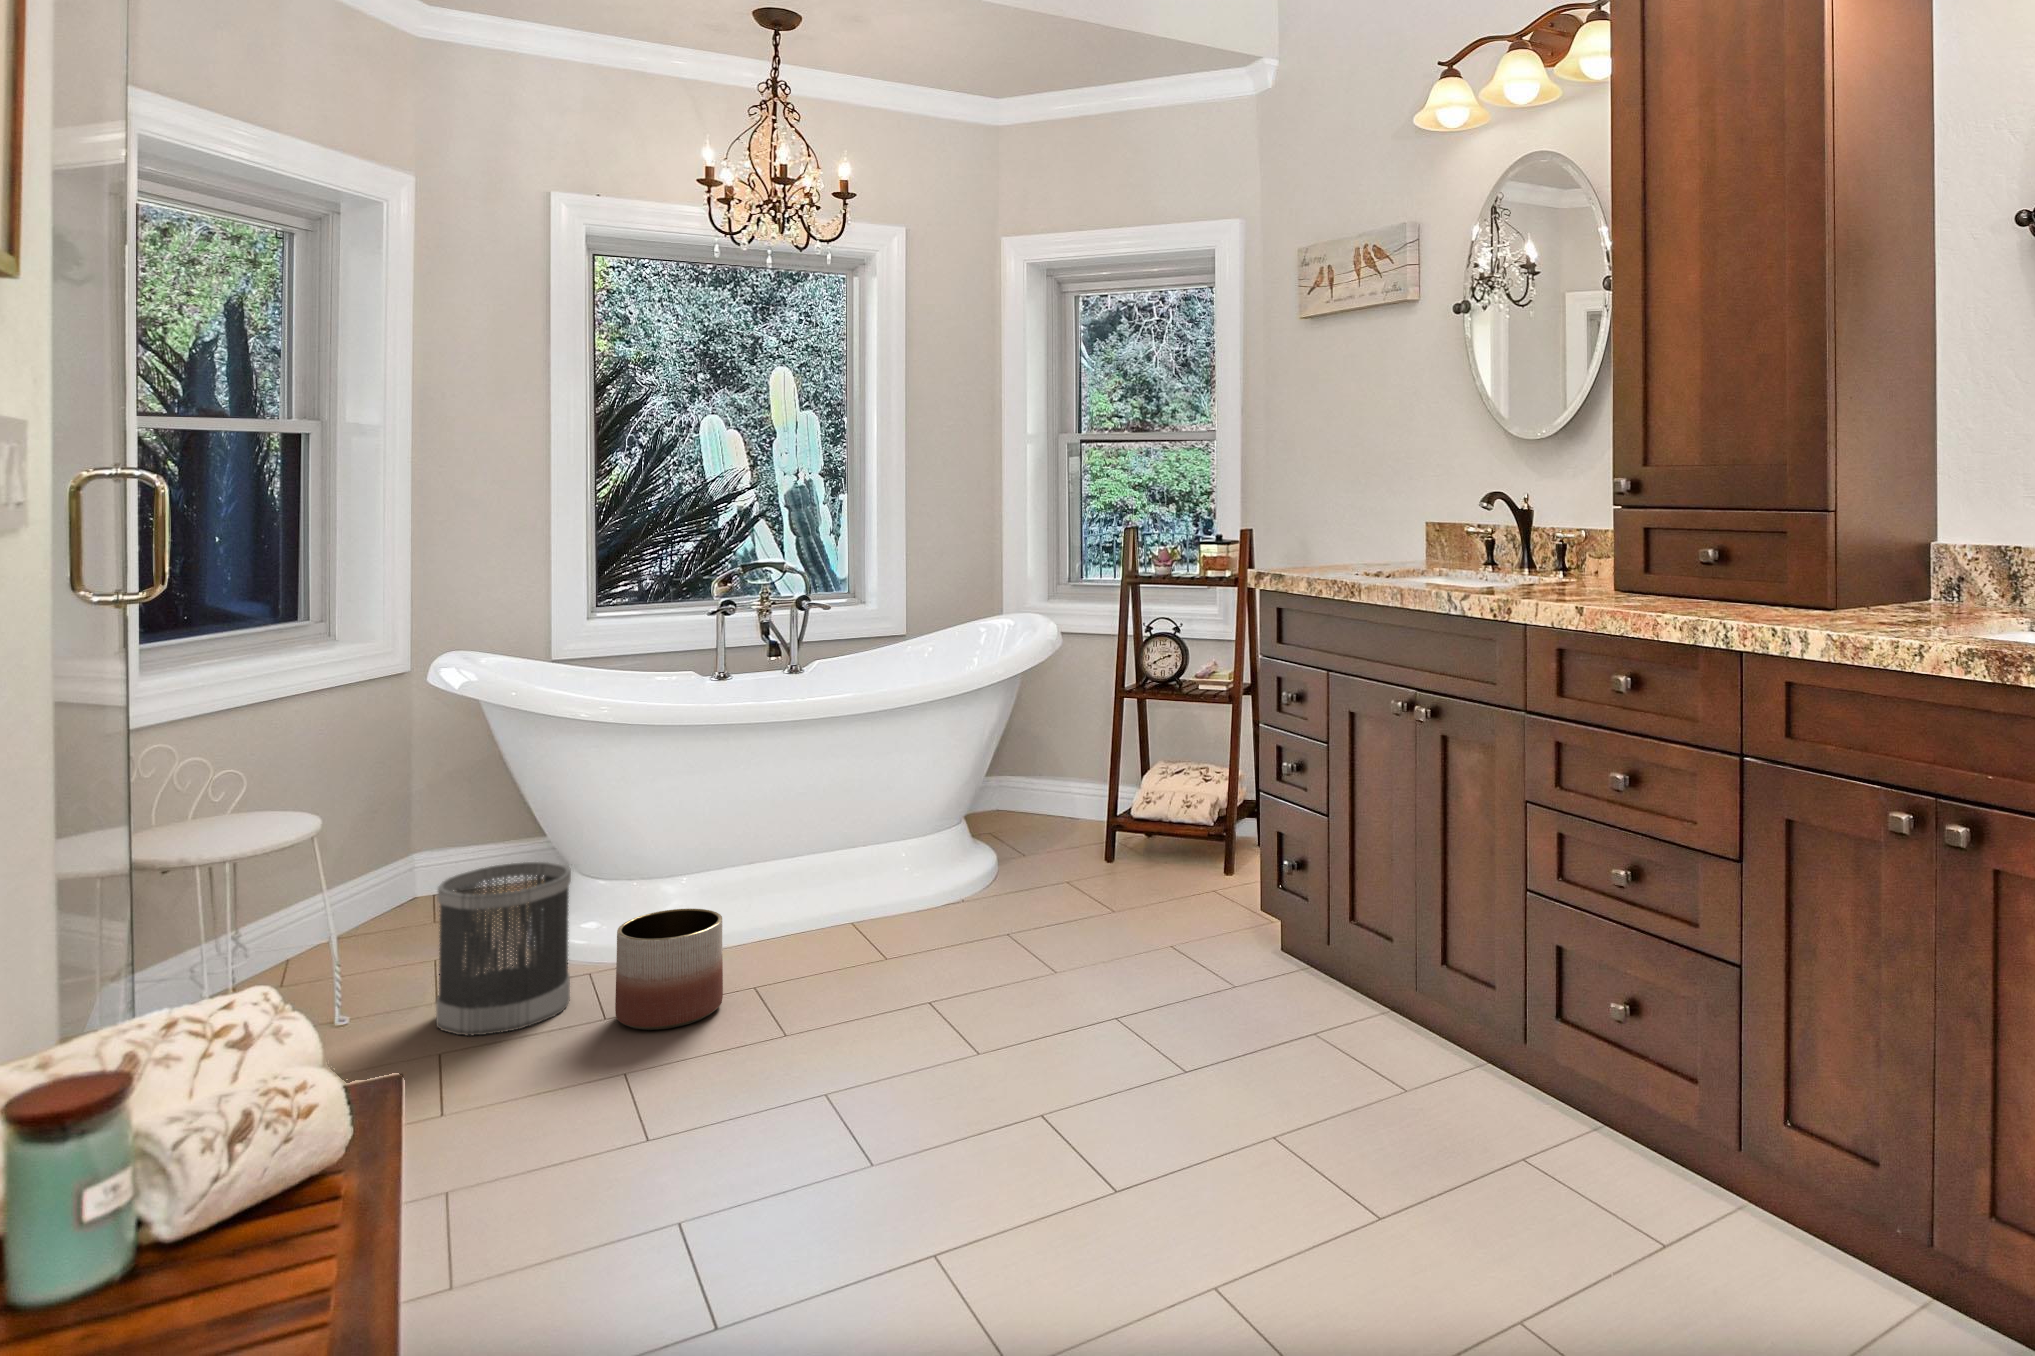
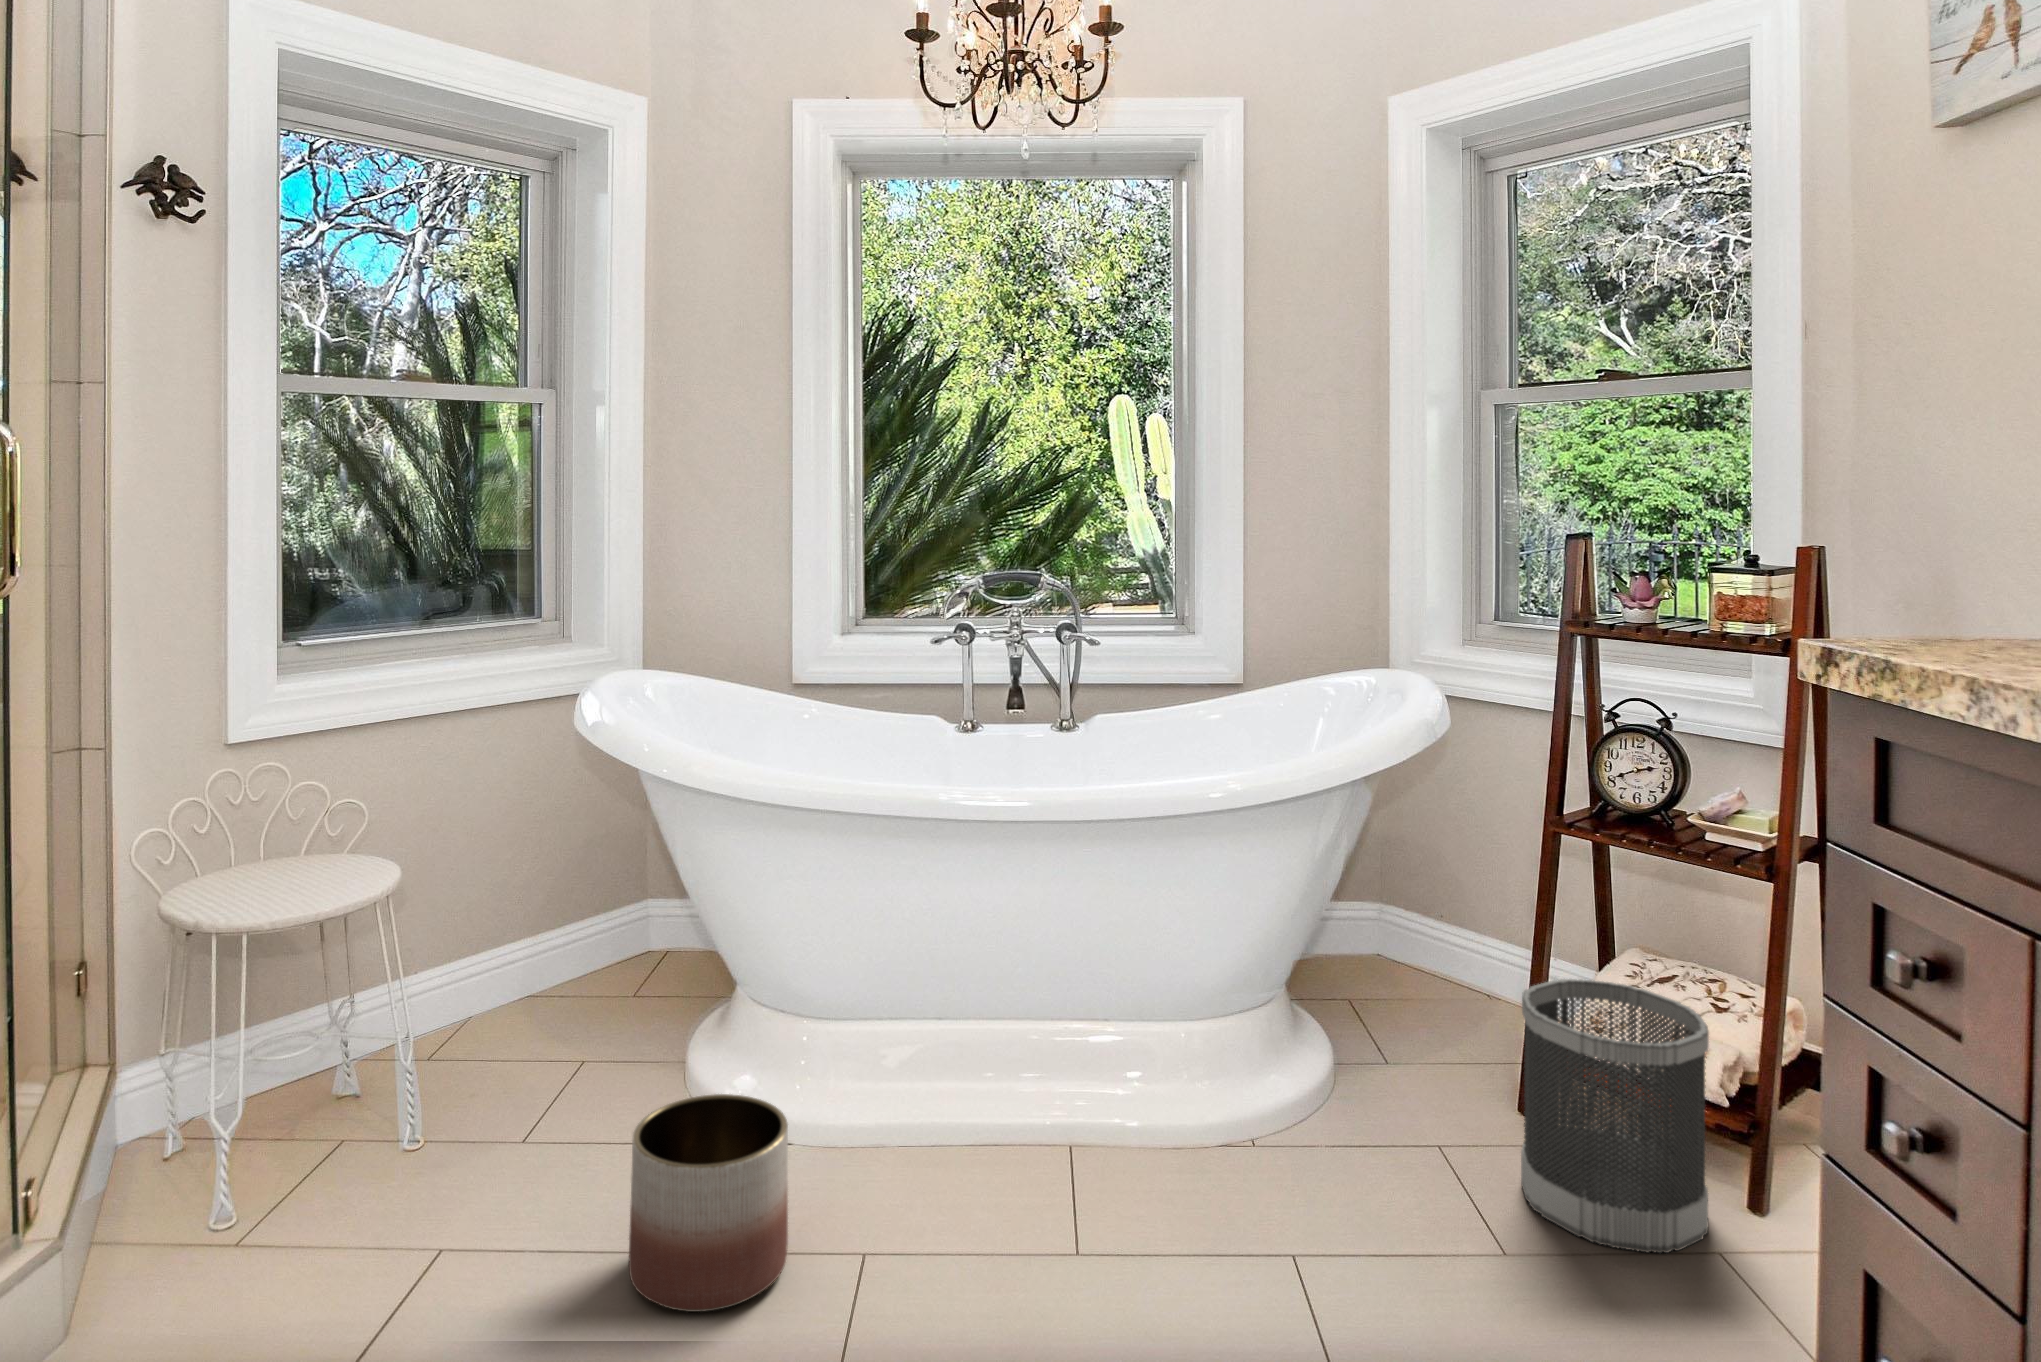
wastebasket: present [436,862,571,1036] -> present [1521,979,1709,1253]

